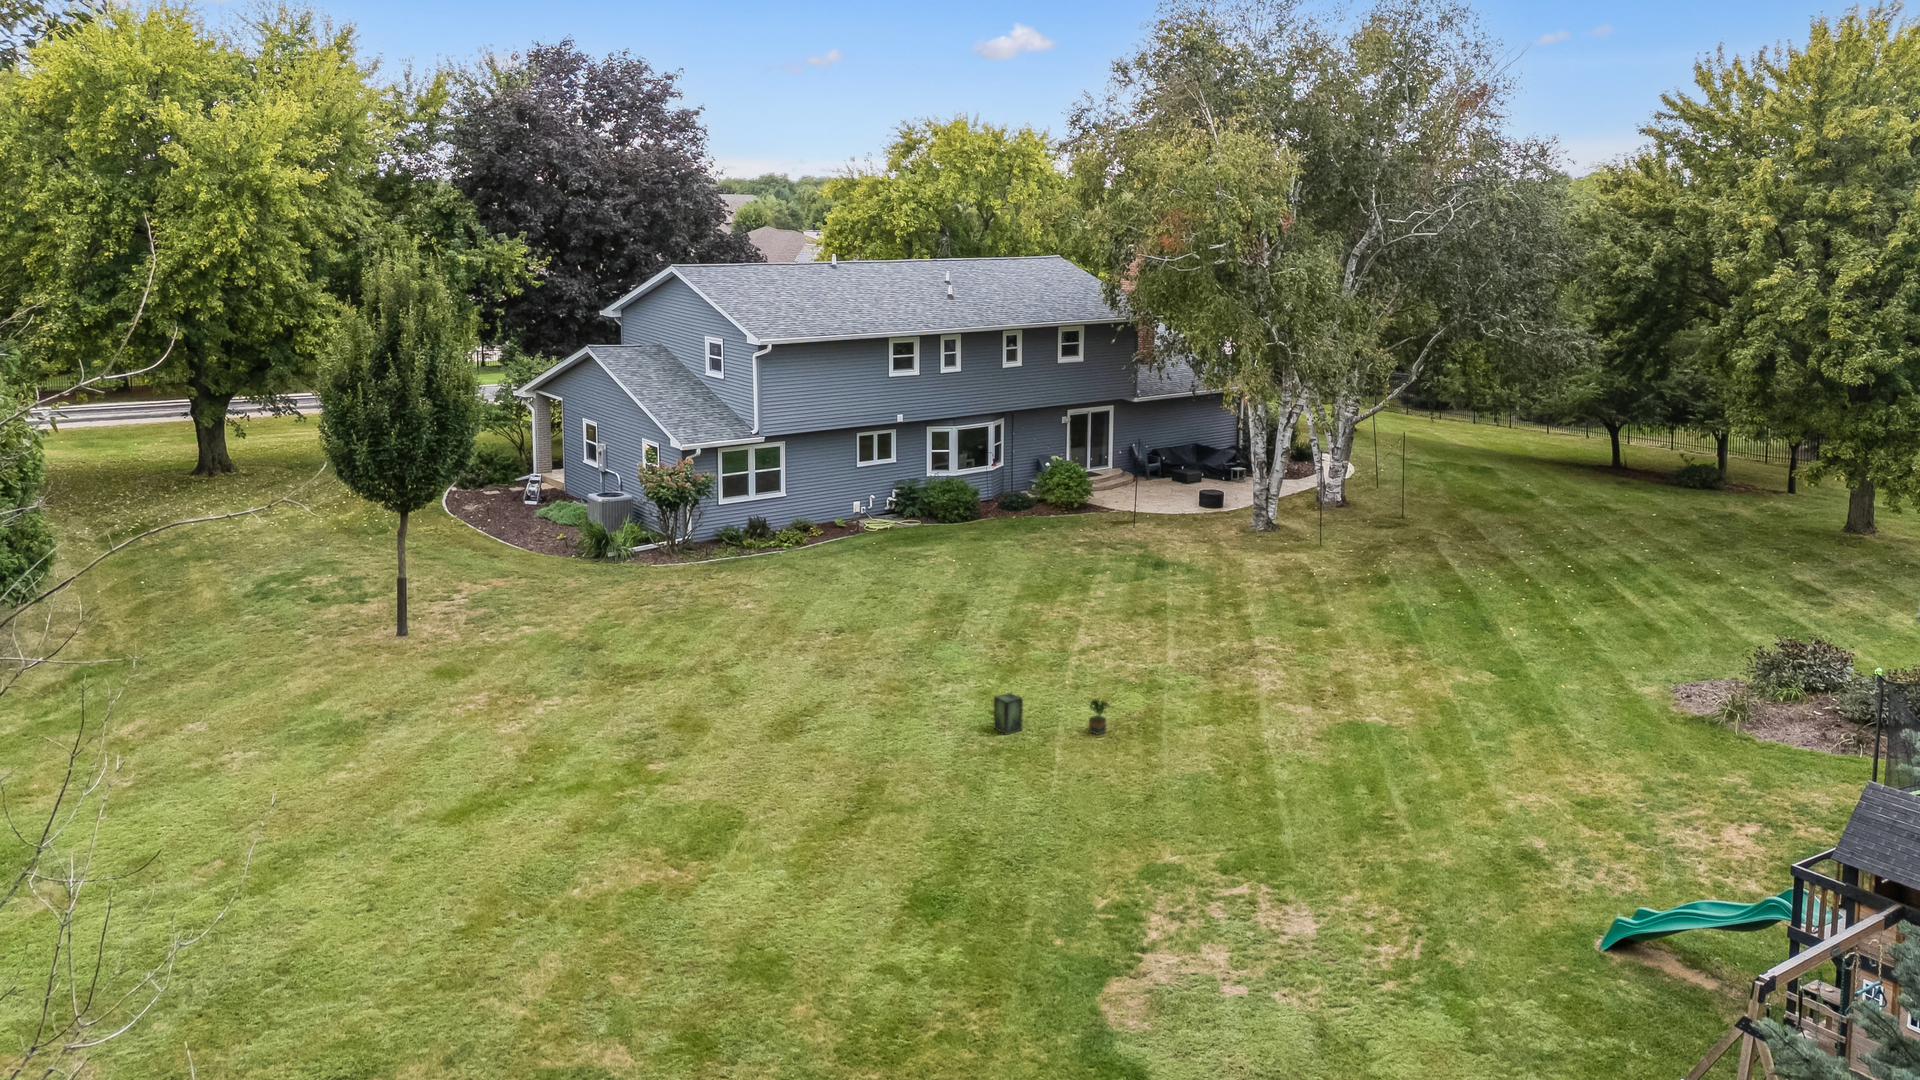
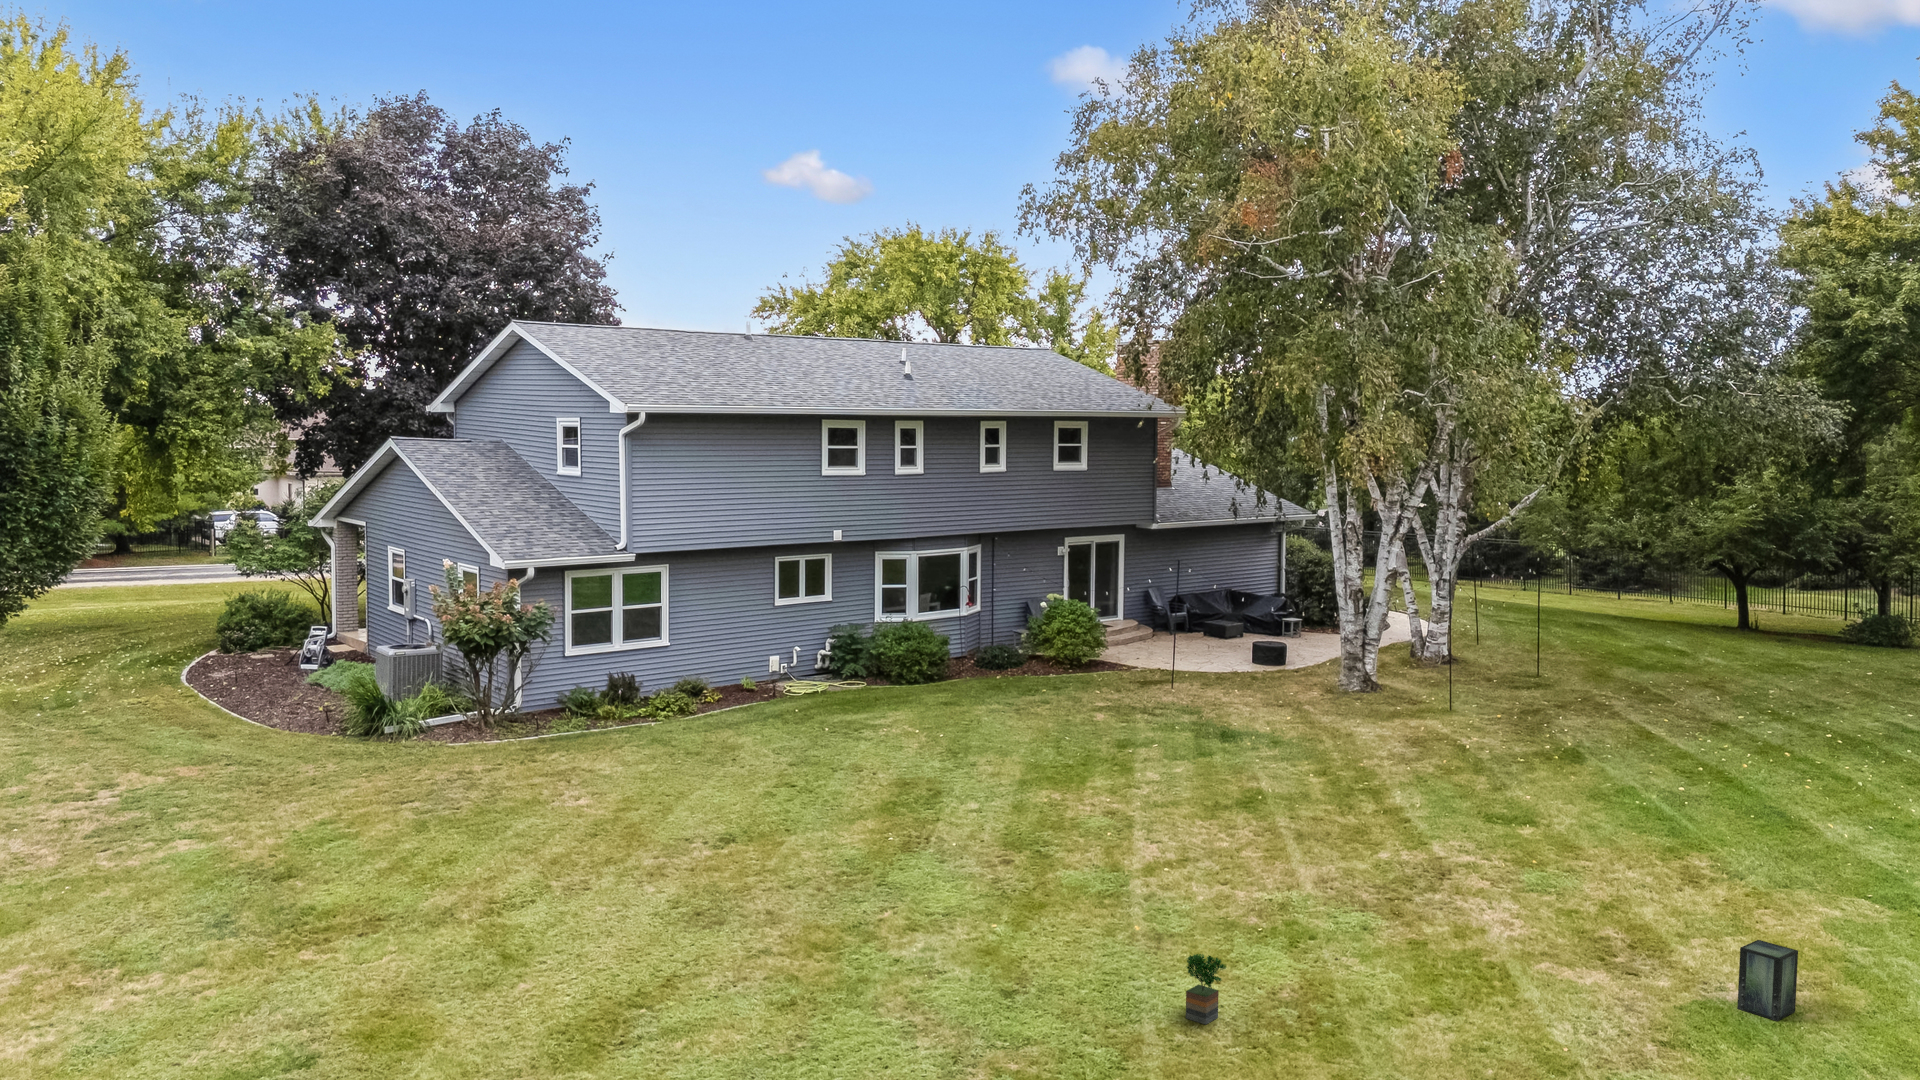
storage box: present [994,693,1023,734] -> present [1737,940,1798,1021]

